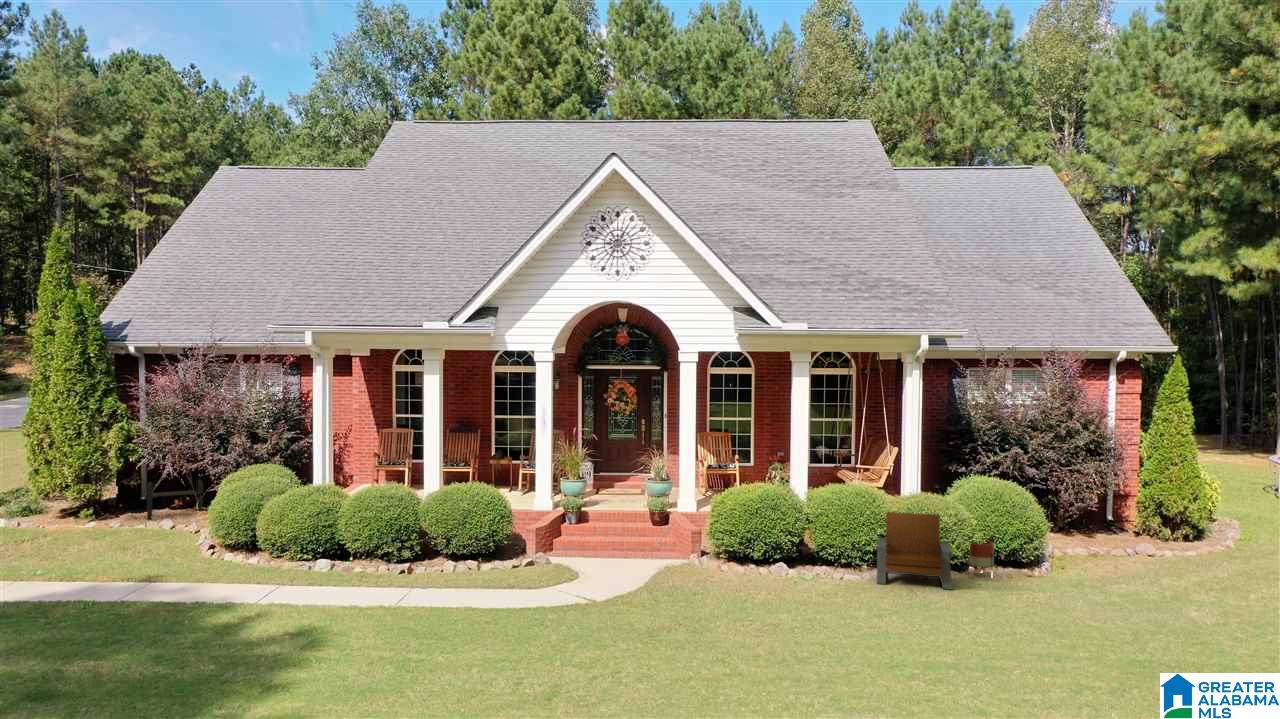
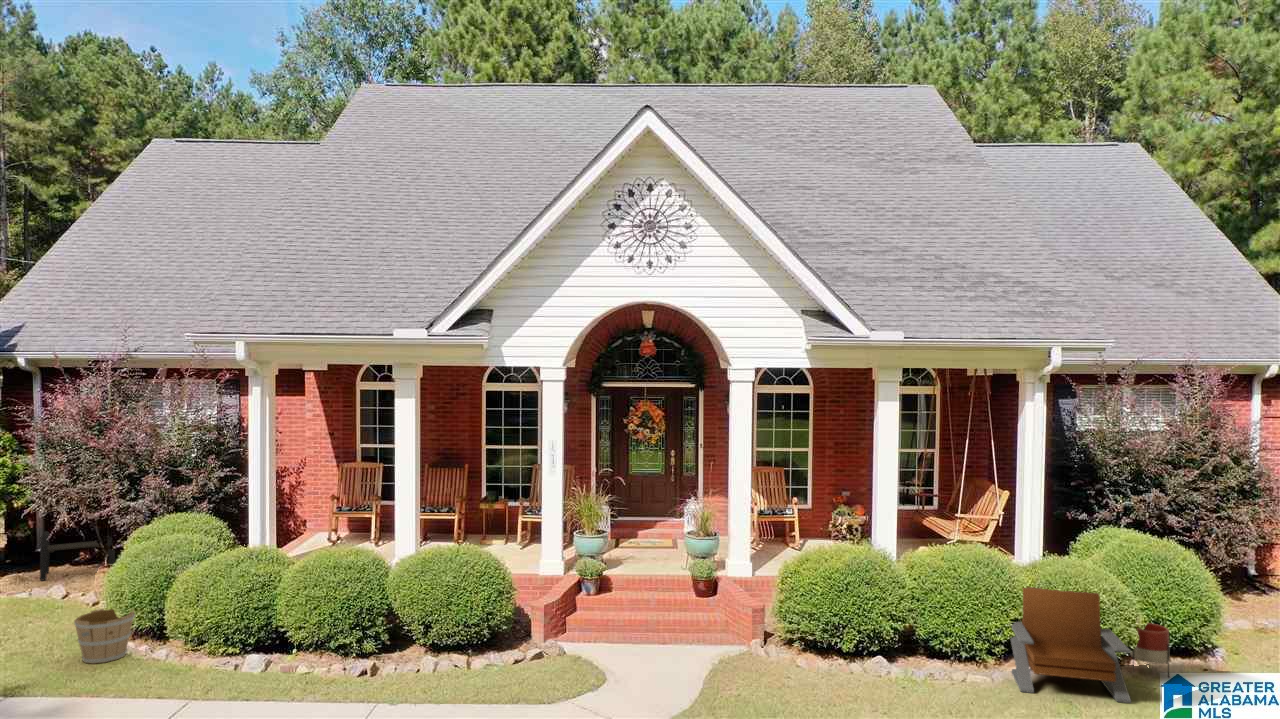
wooden bucket: none [194,527,236,565] -> present [74,609,135,664]

